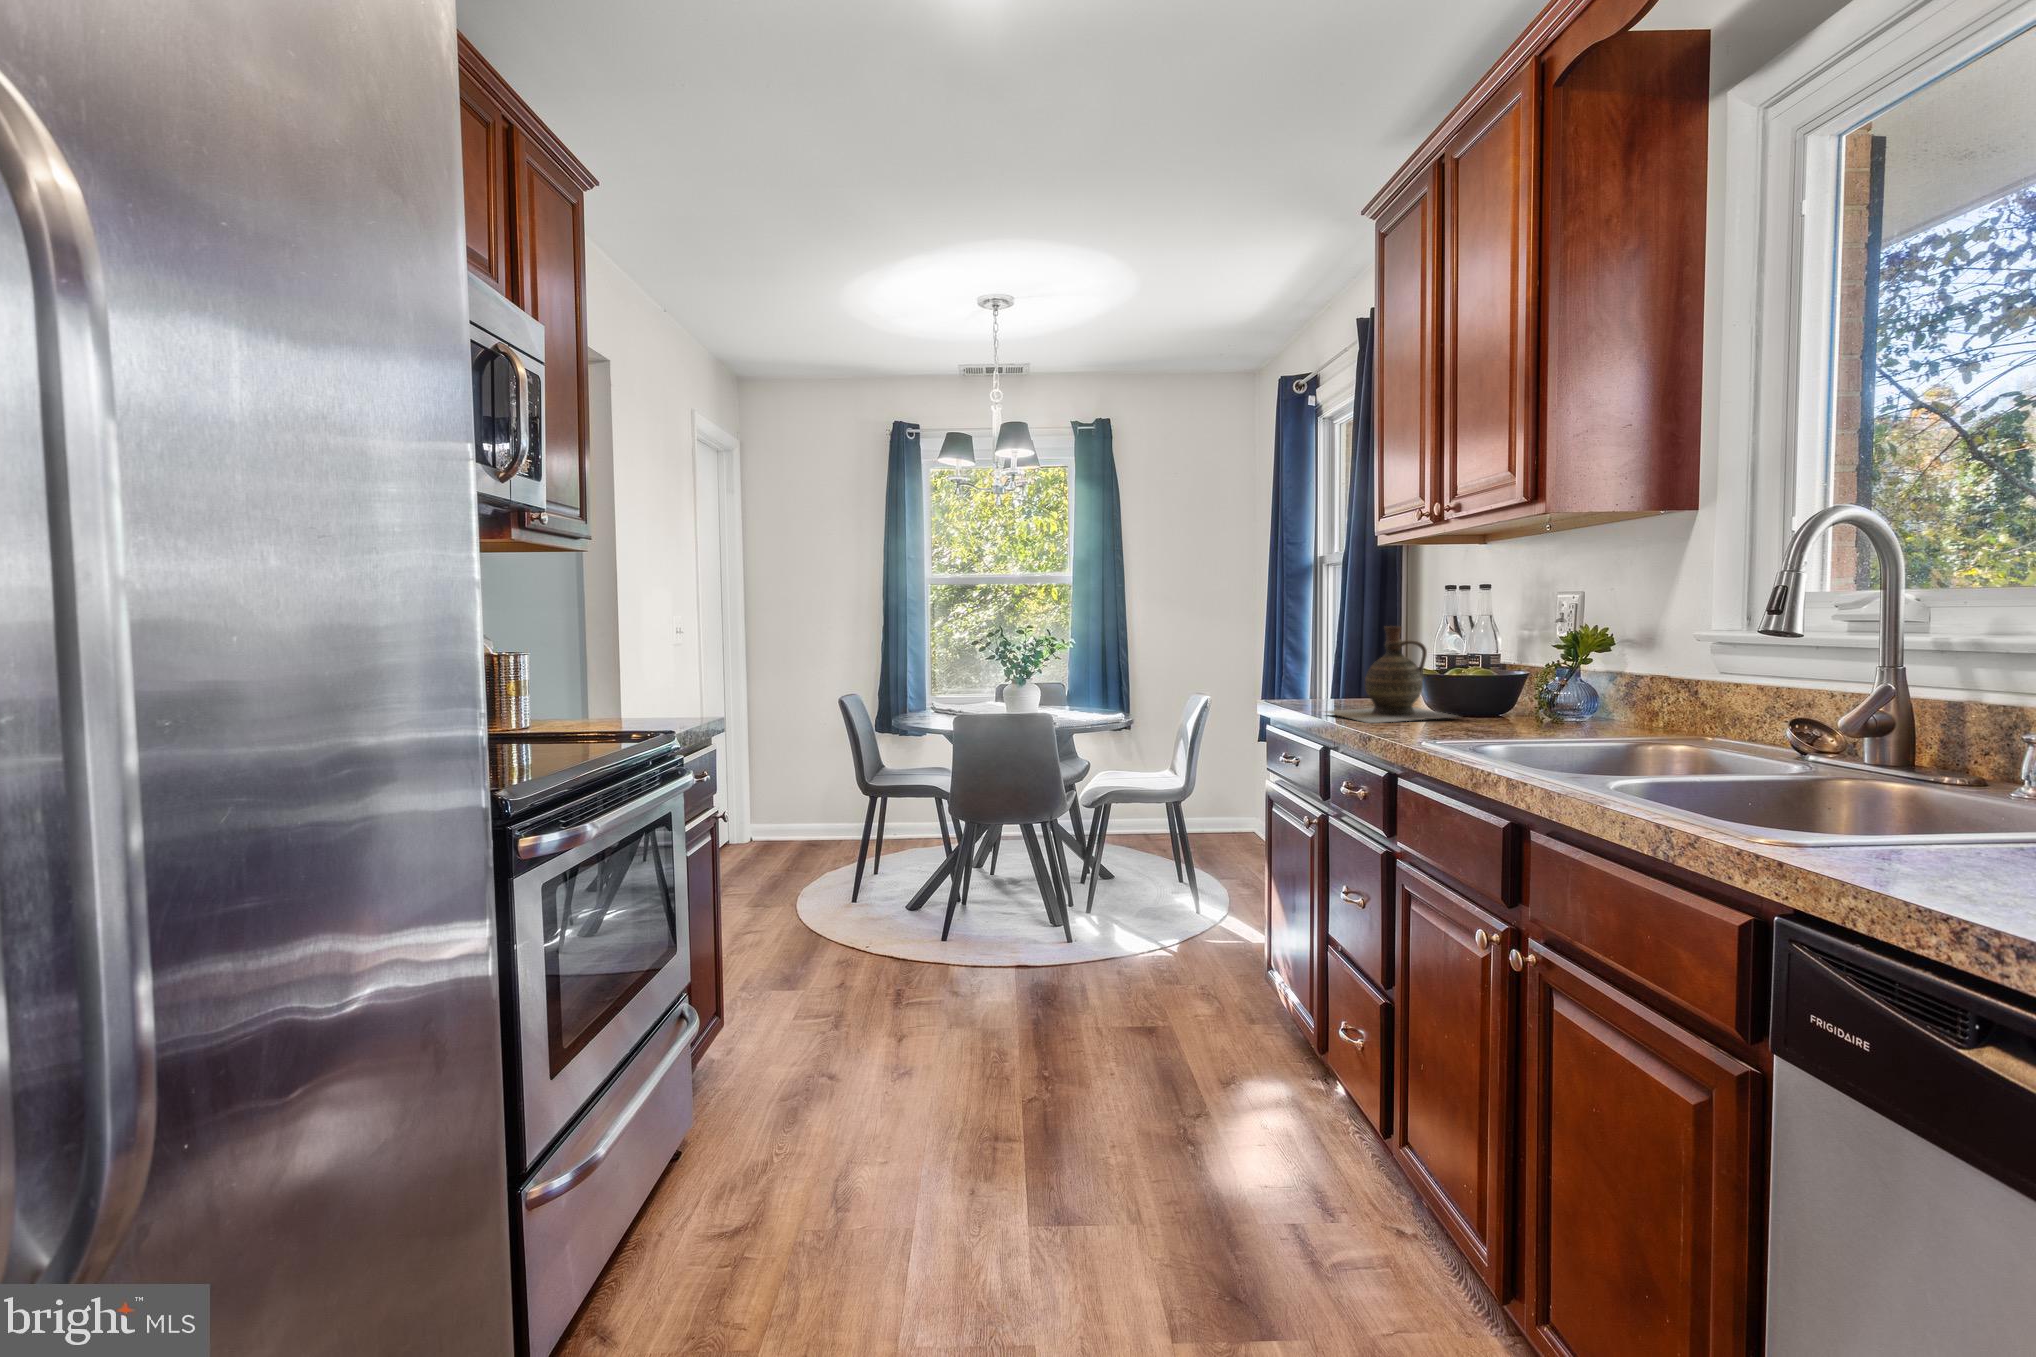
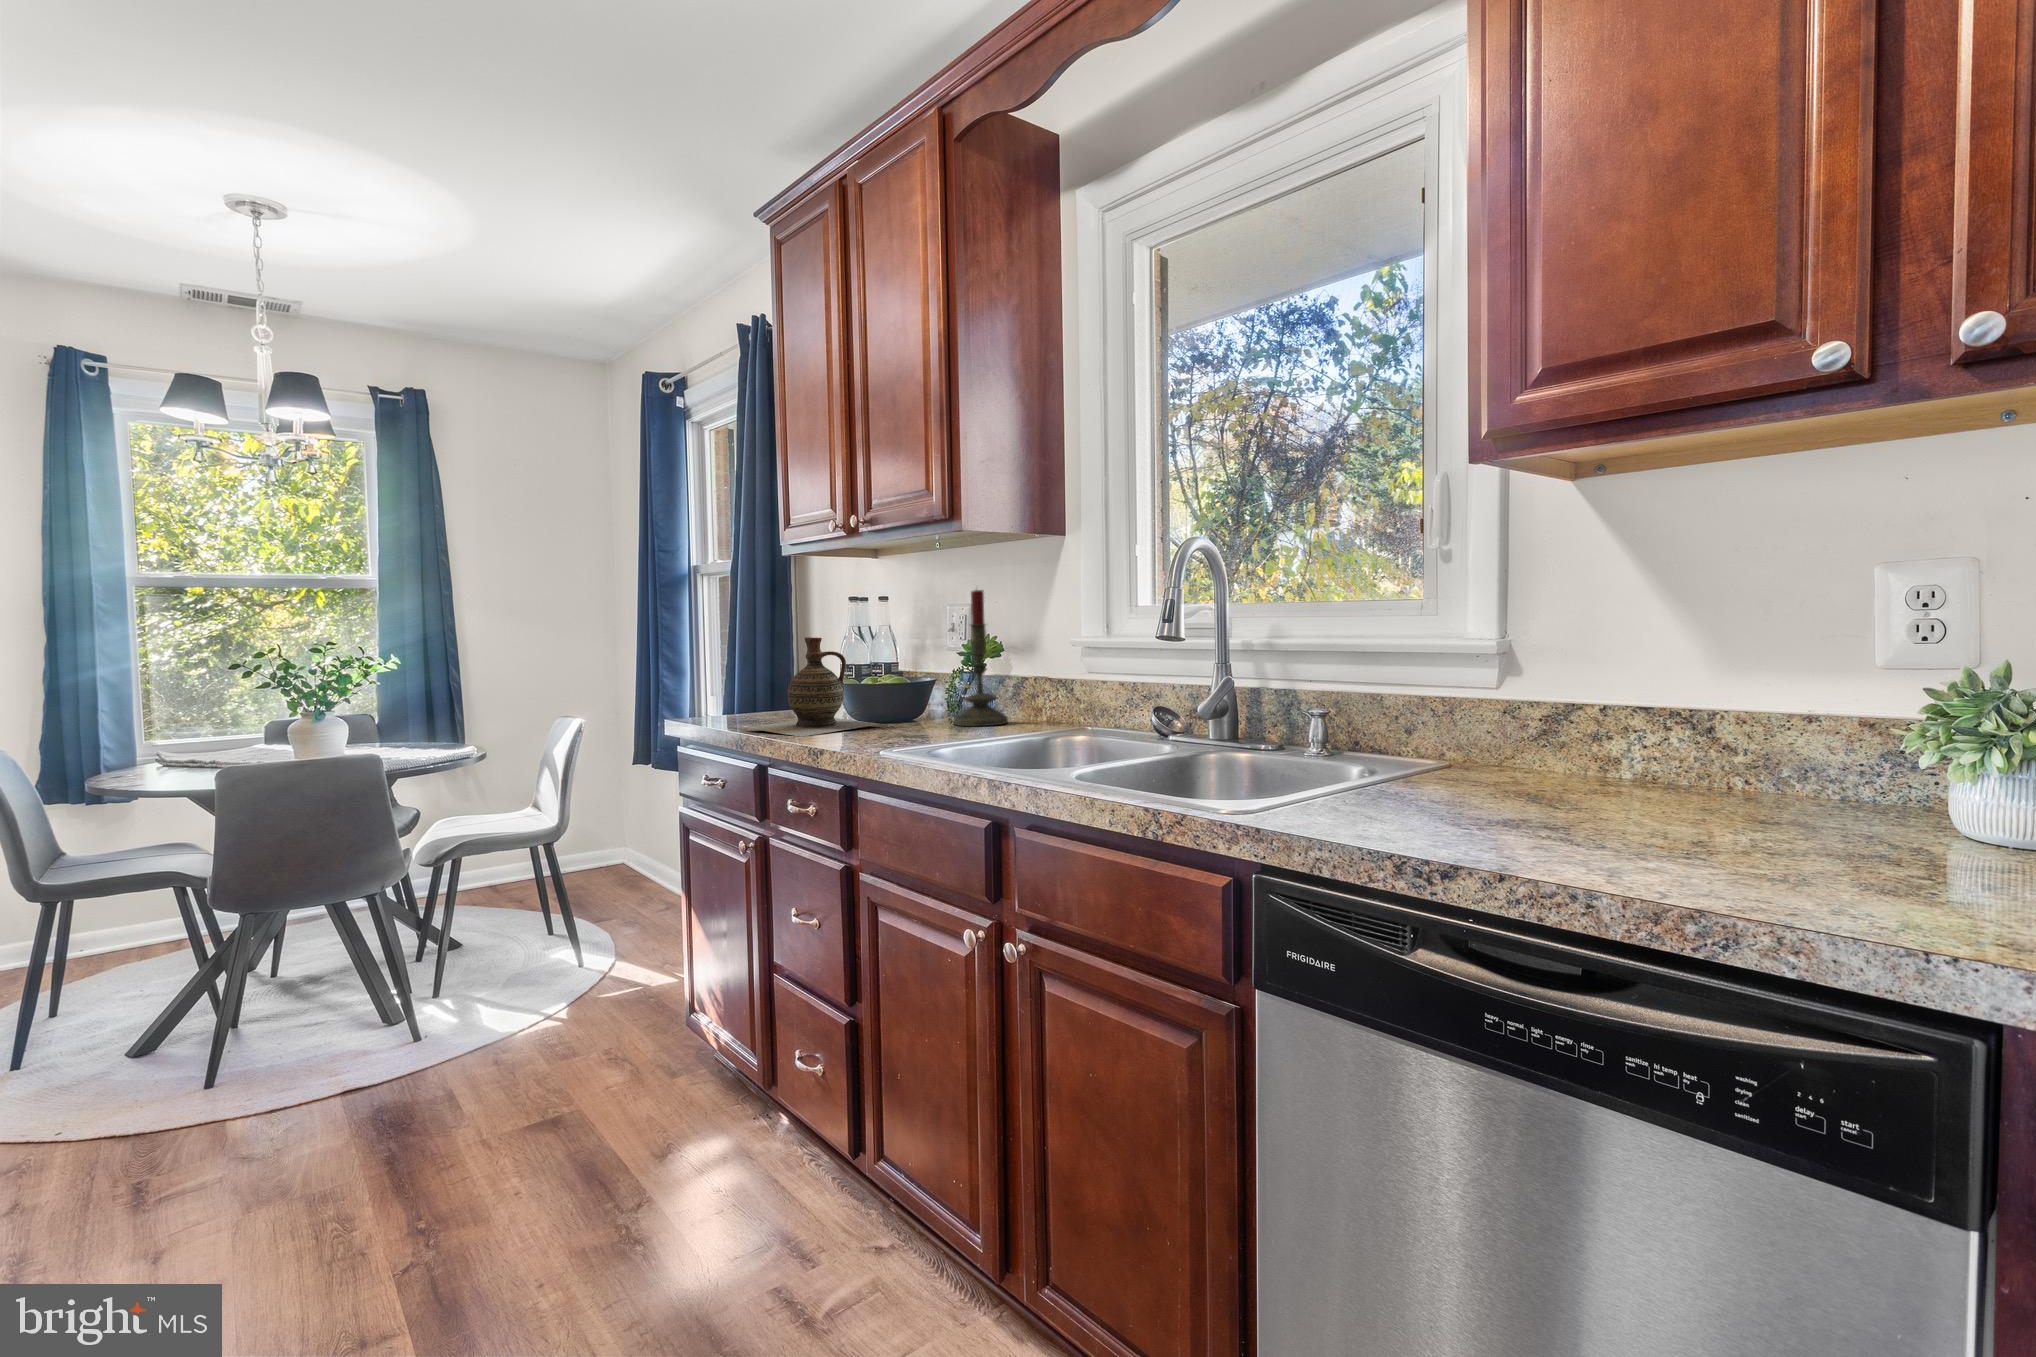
candle: none [1547,571,1616,727] -> present [954,590,1008,726]

